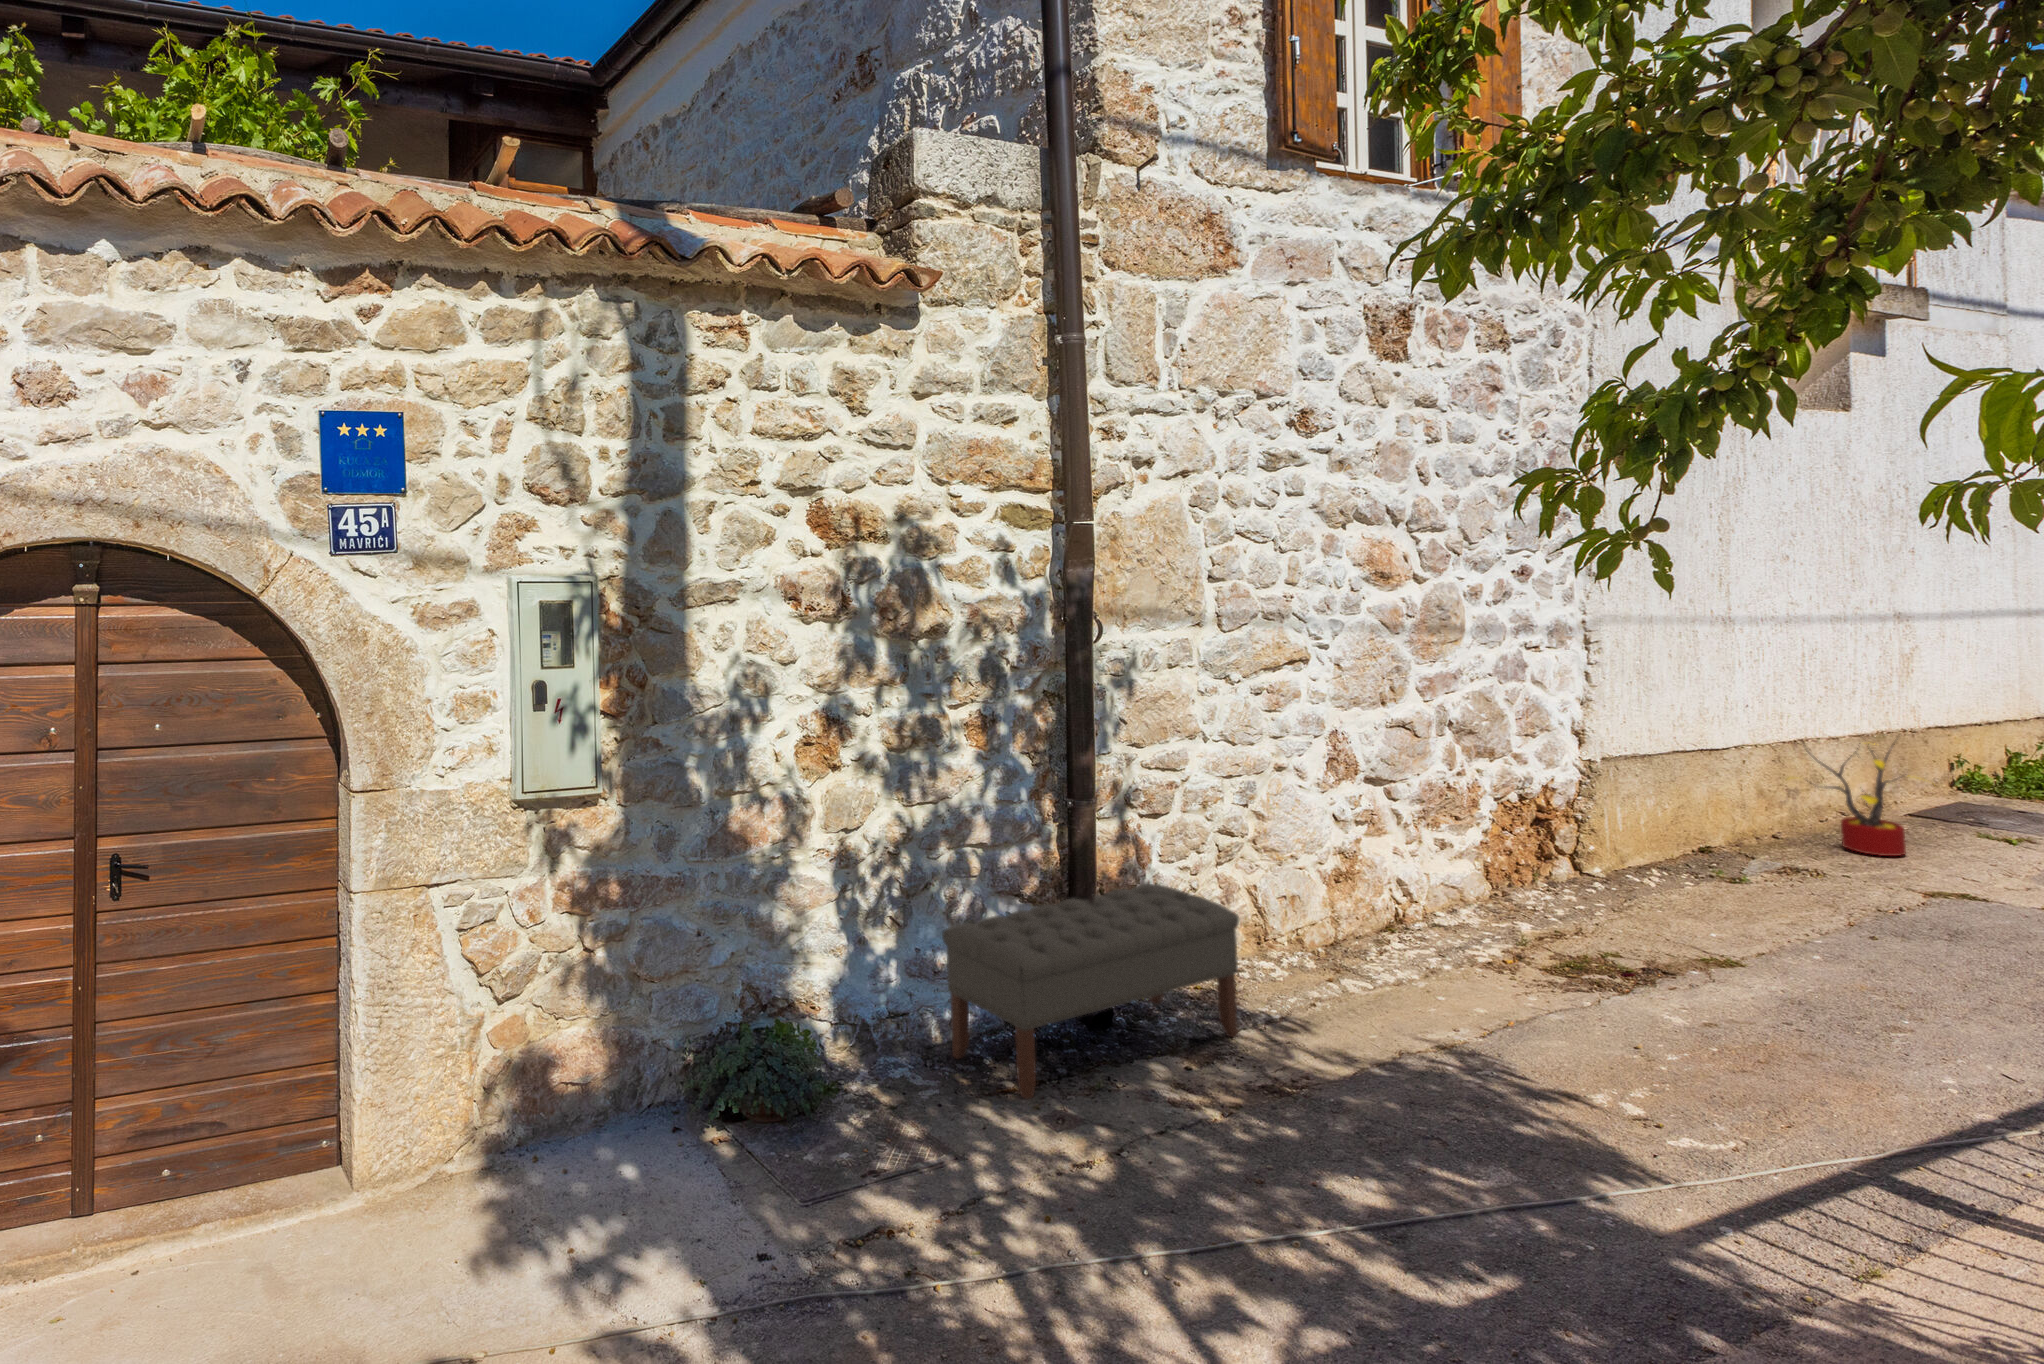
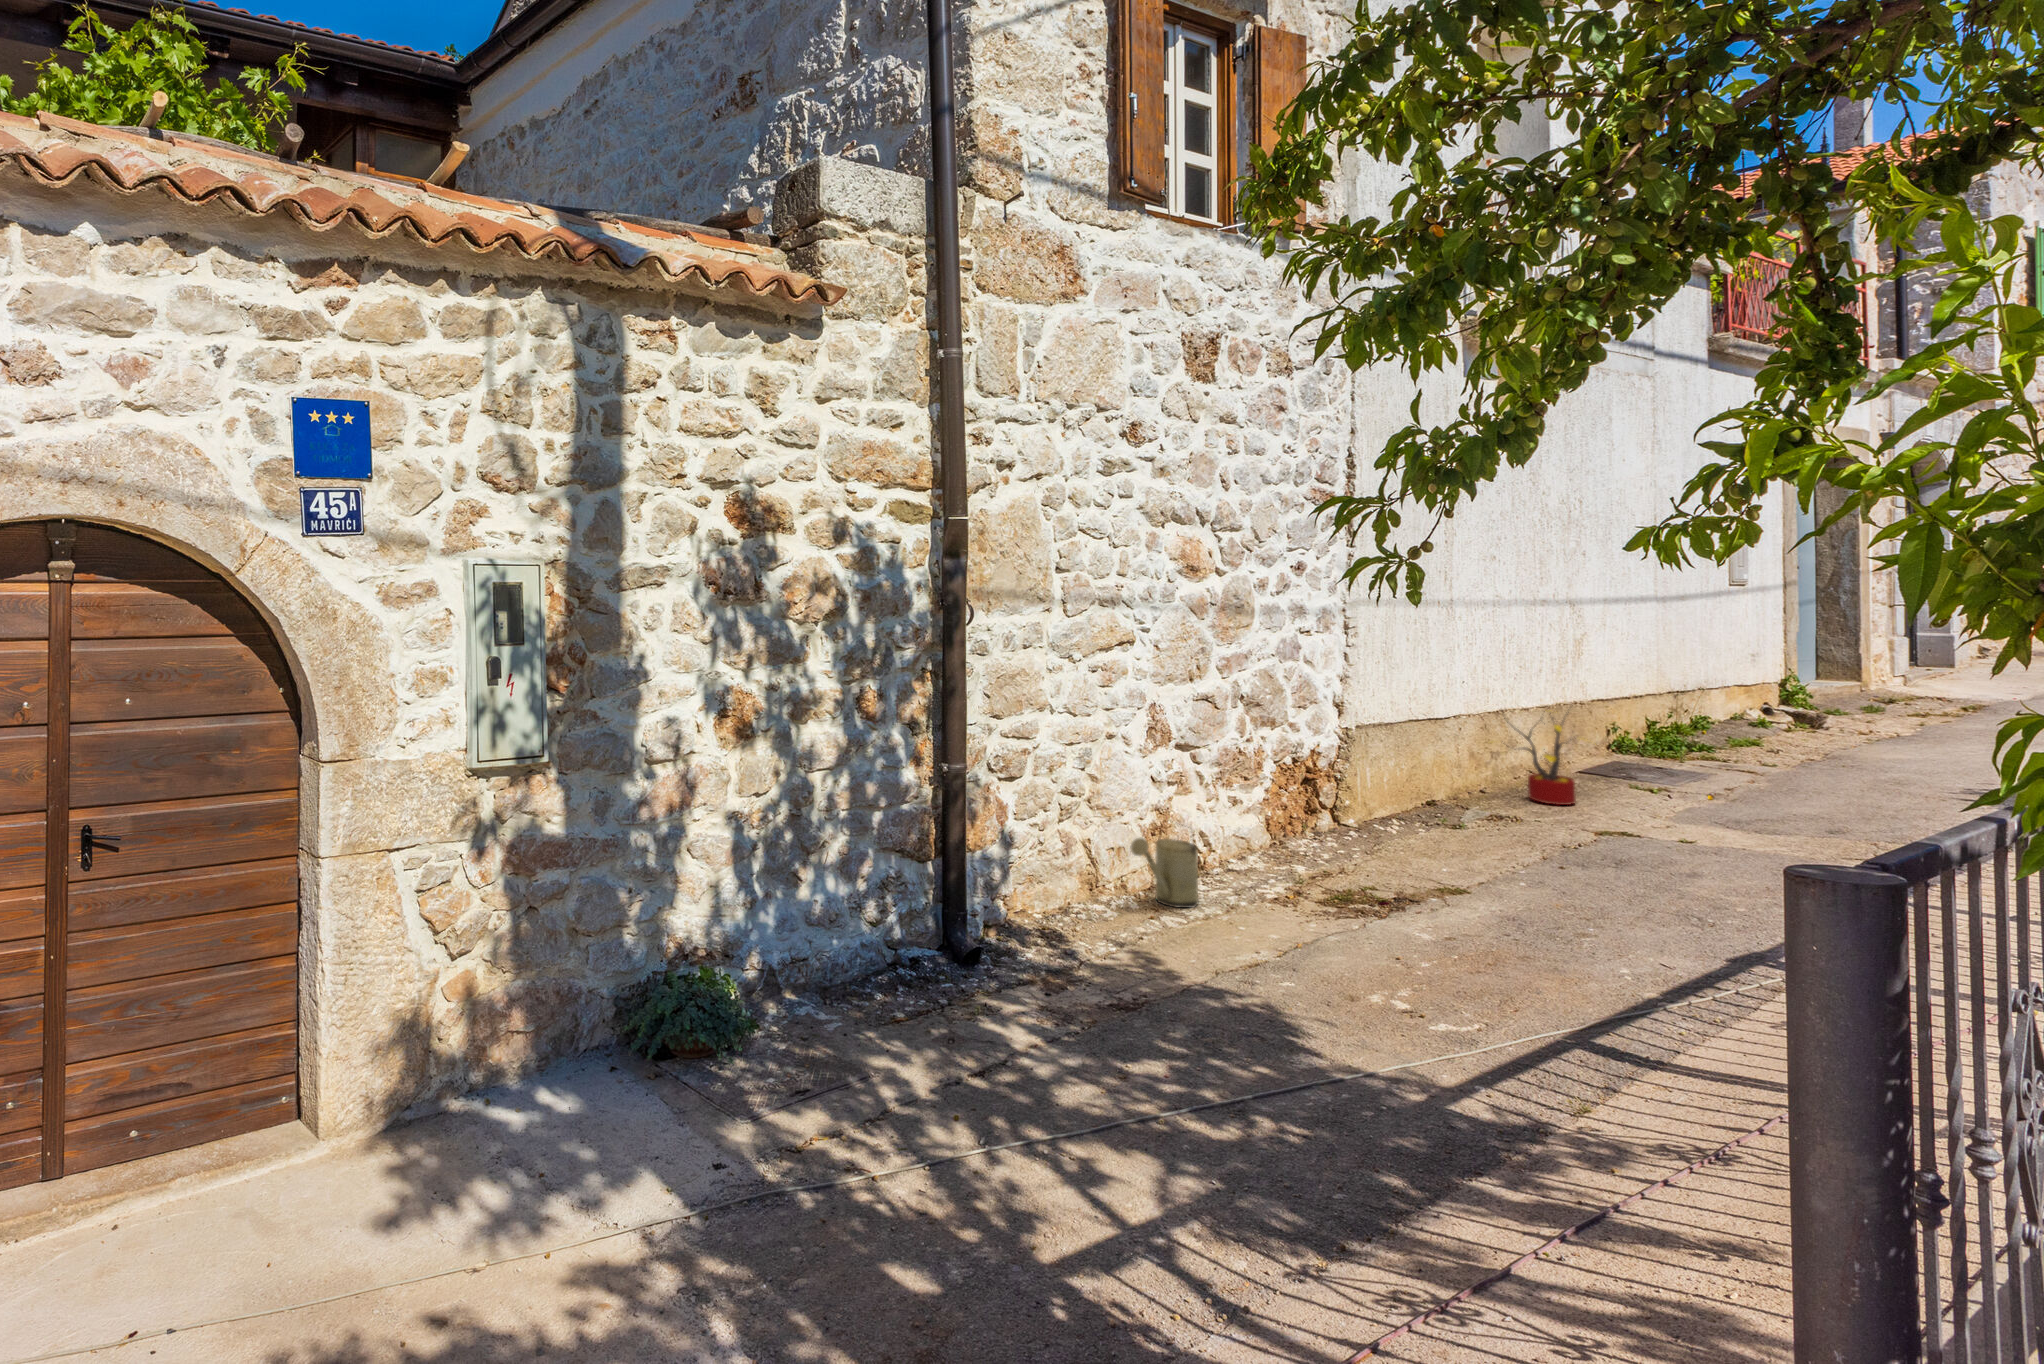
watering can: none [1310,866,1397,968] -> present [1130,824,1198,908]
bench: present [942,884,1239,1100] -> none [833,839,1083,1030]

